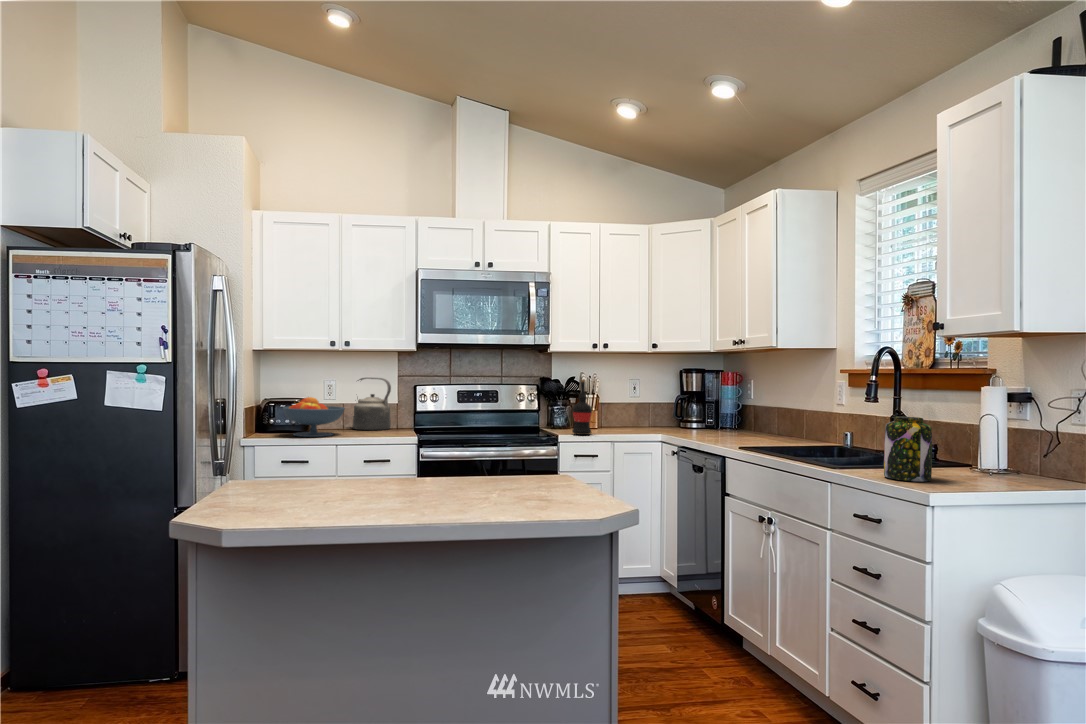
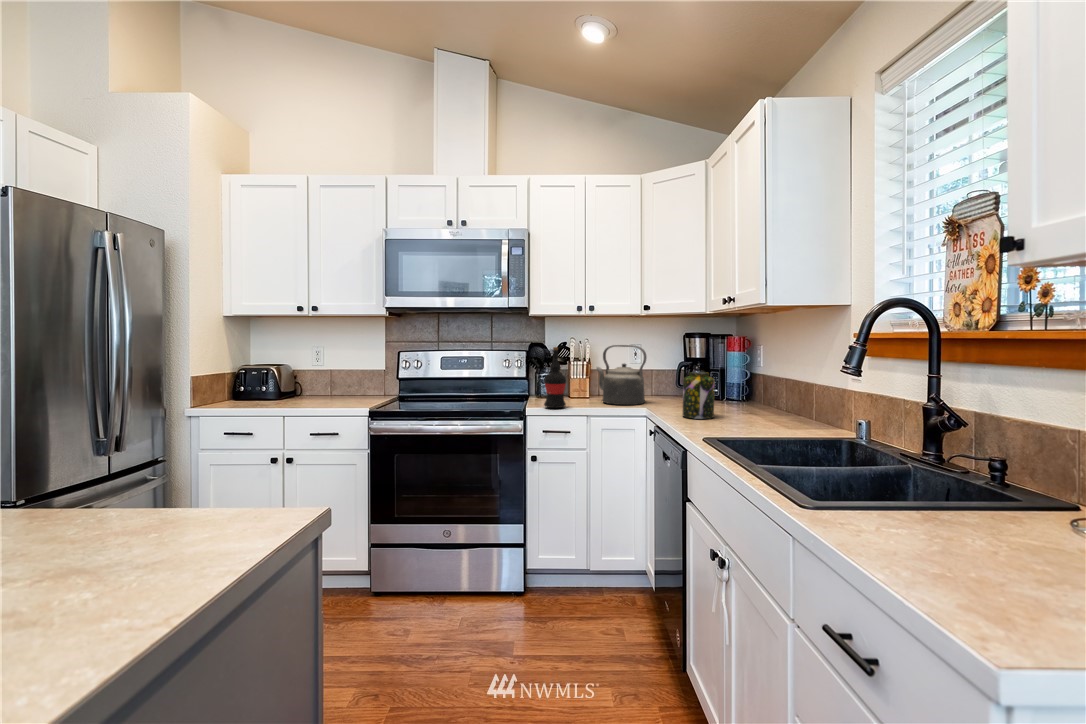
kettle: present [353,378,391,430] -> present [596,345,647,405]
fruit bowl: present [283,397,345,437] -> none [249,367,315,408]
jar: present [884,416,932,481] -> present [683,372,715,419]

